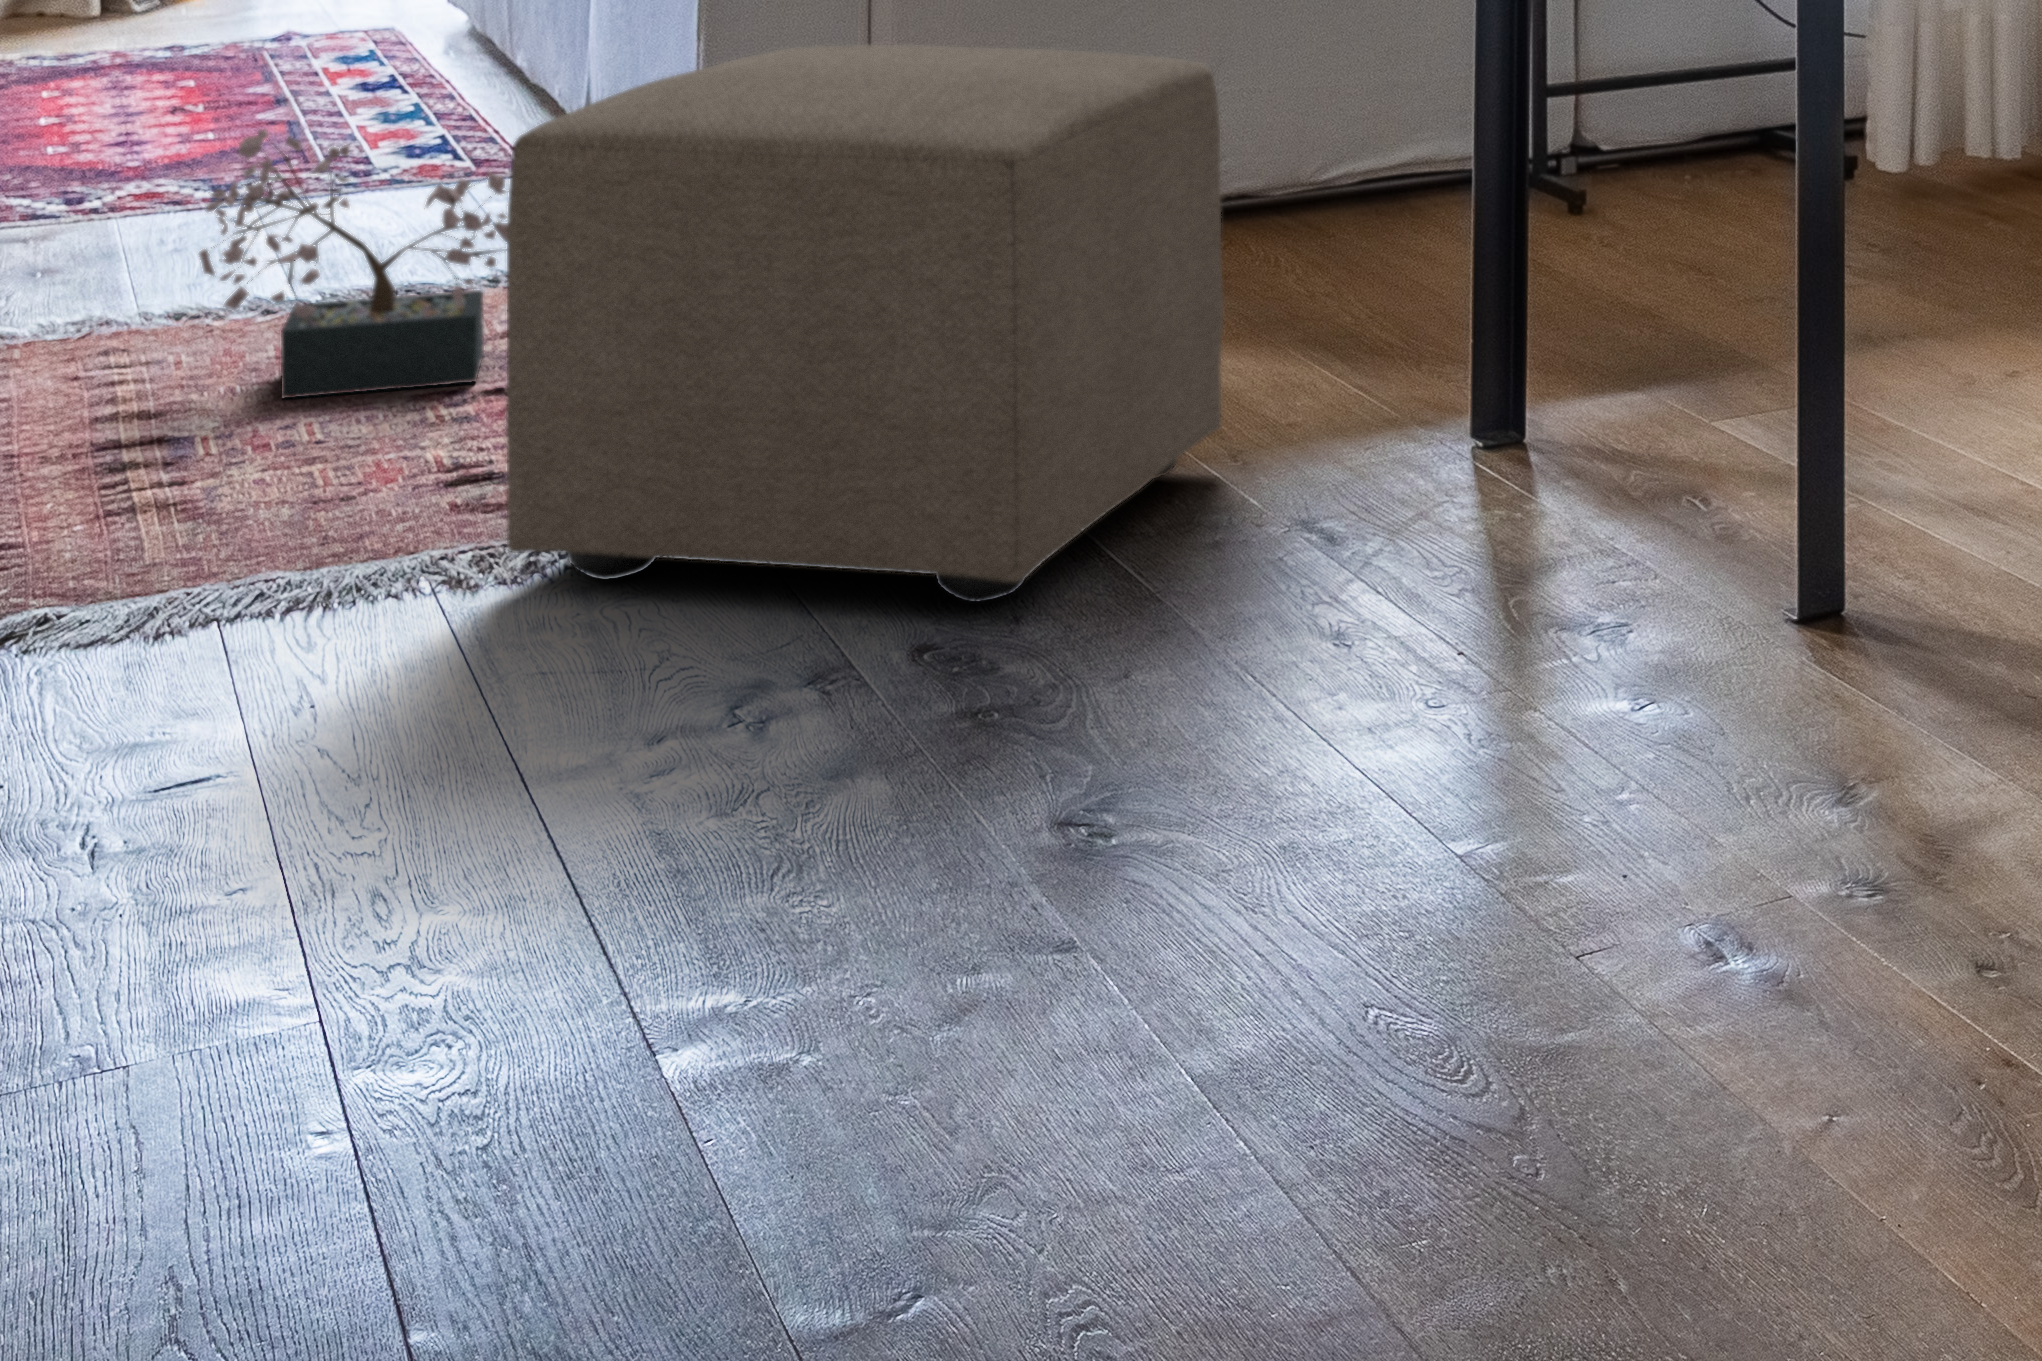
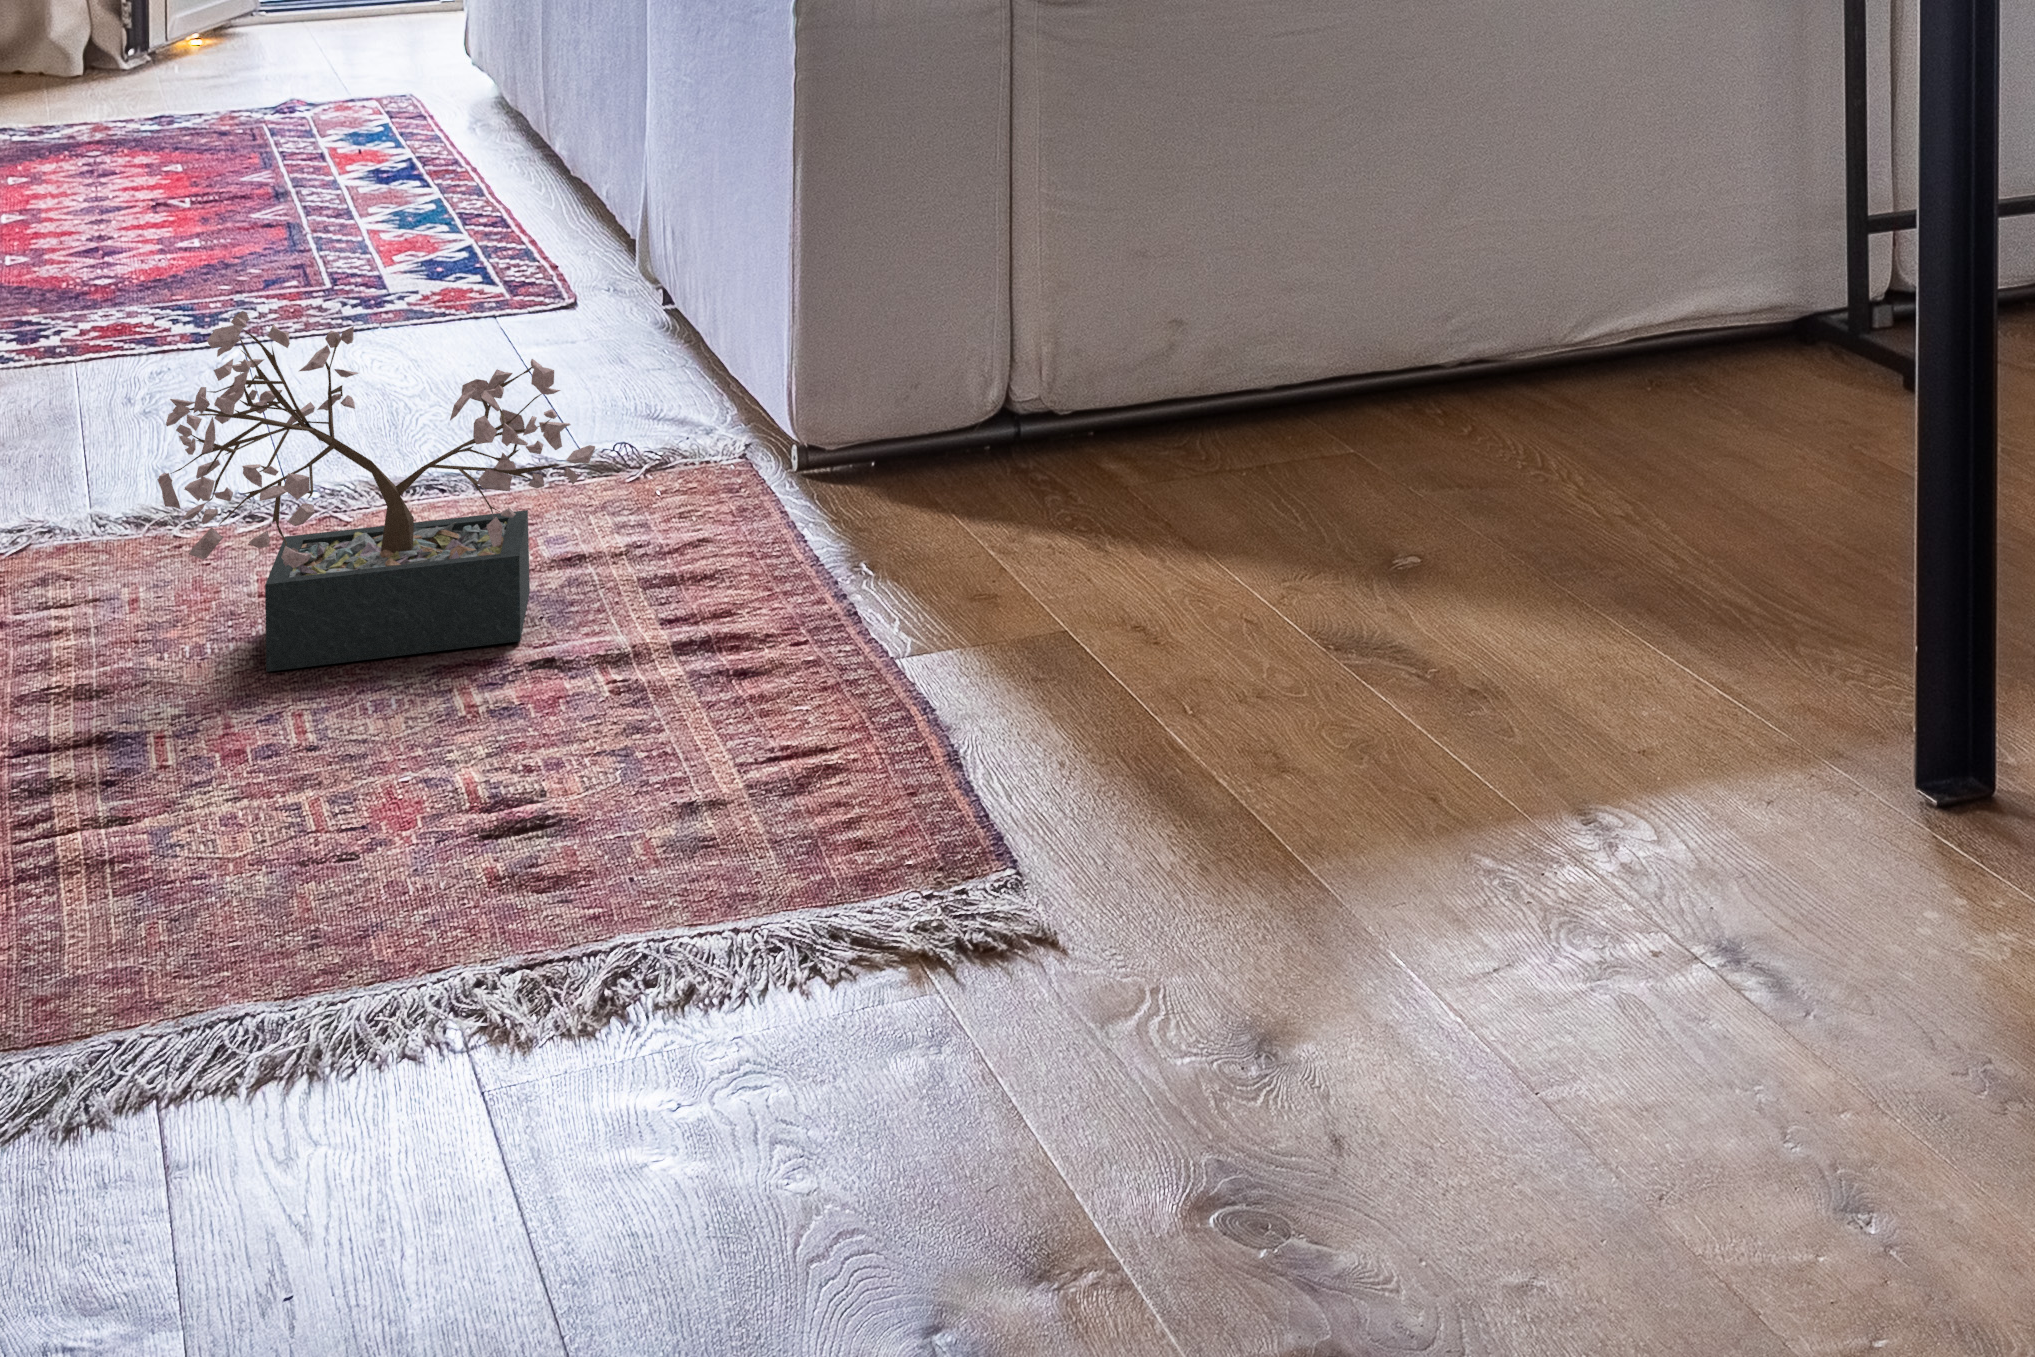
ottoman: present [506,45,1223,602] -> none [557,228,1511,1058]

